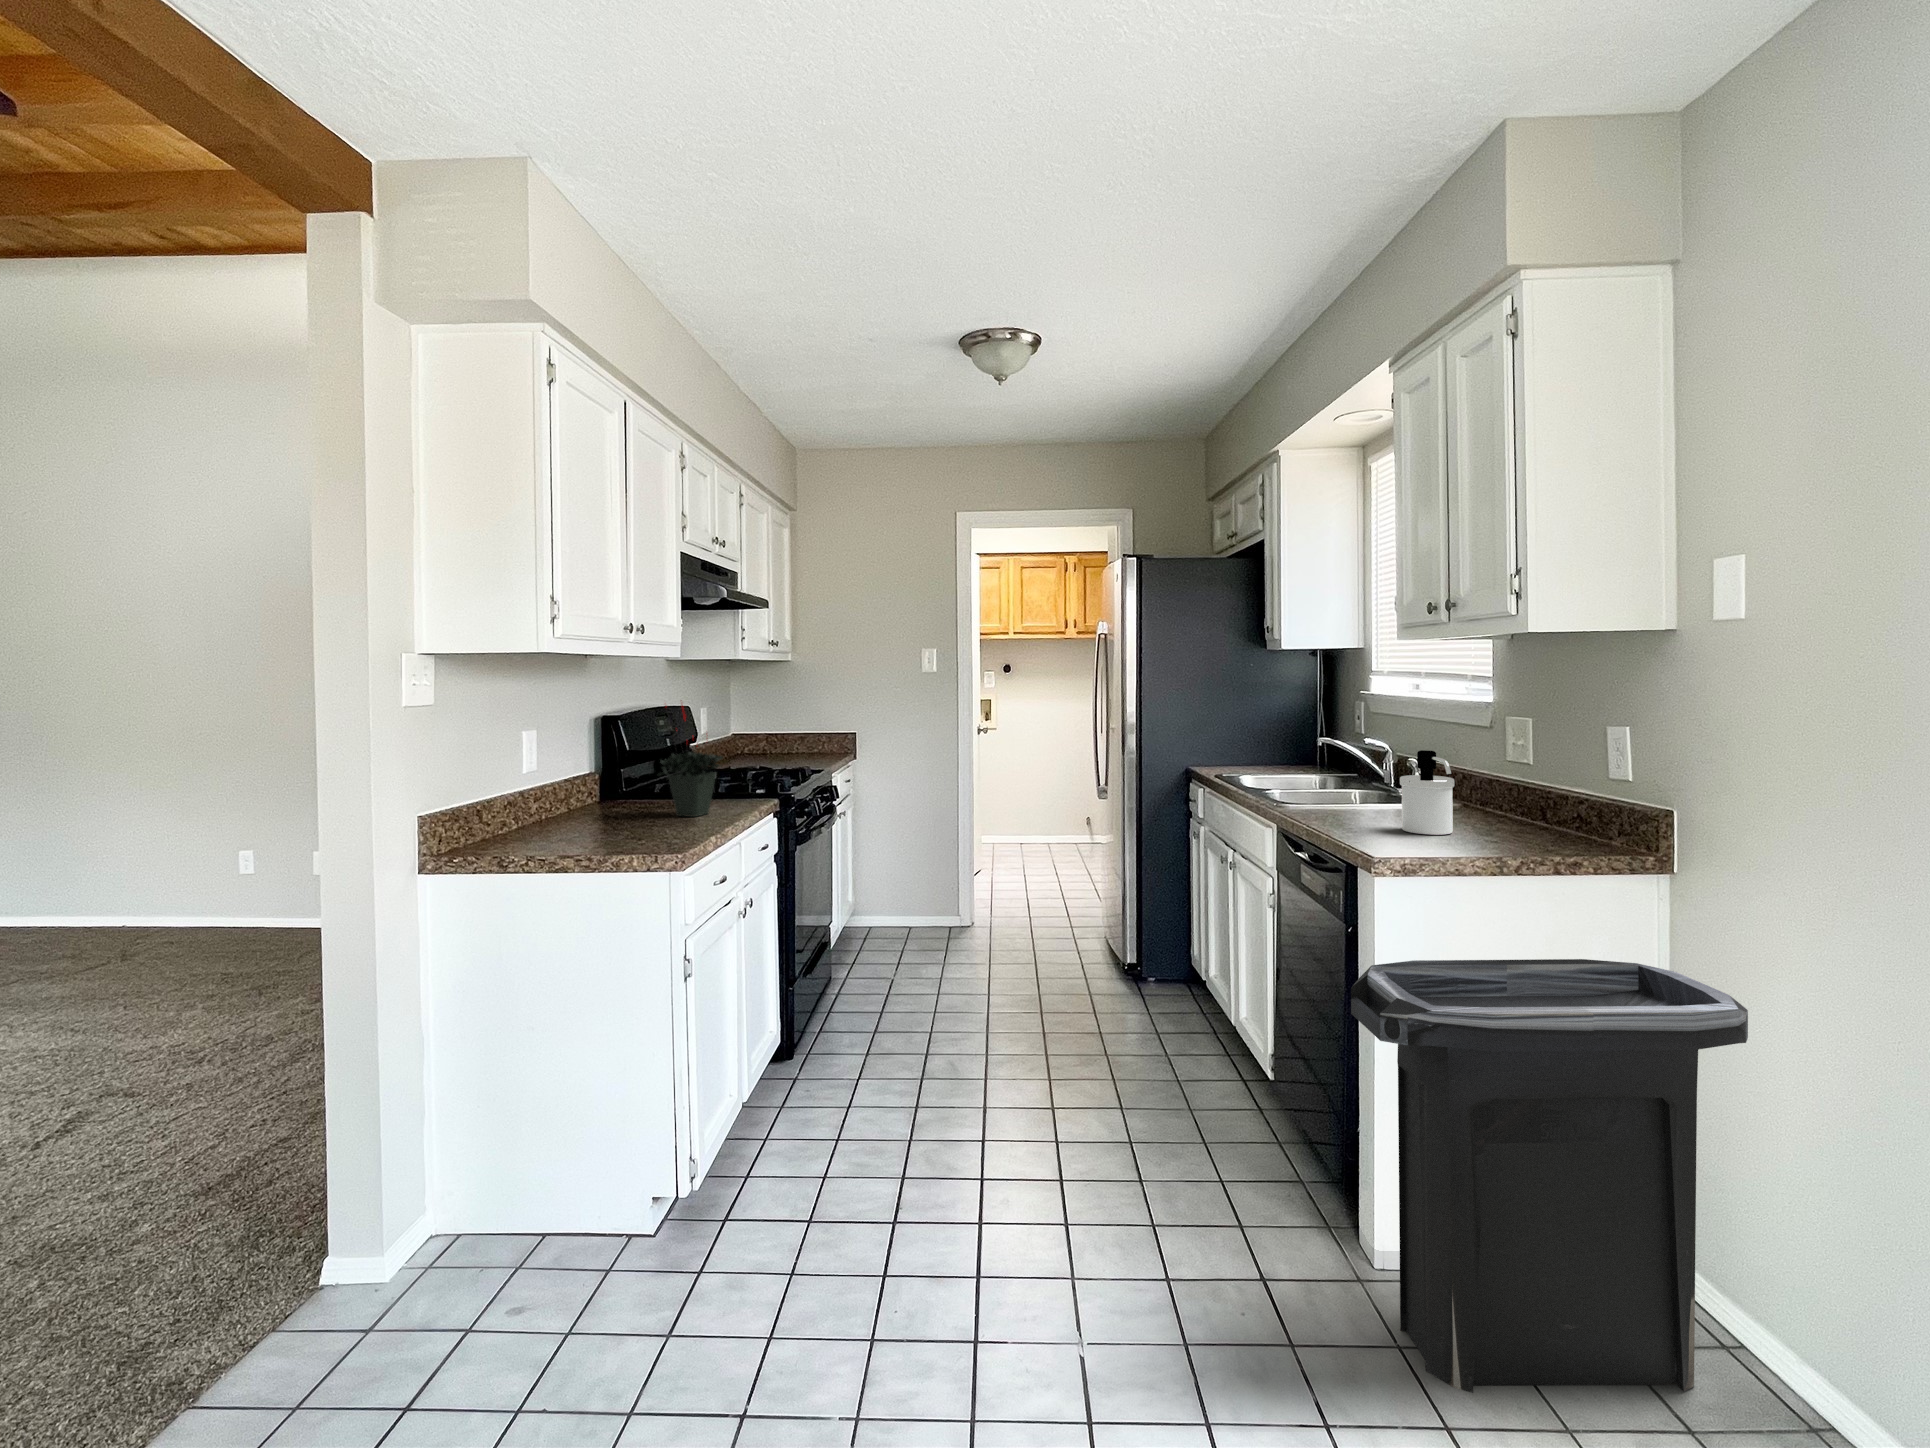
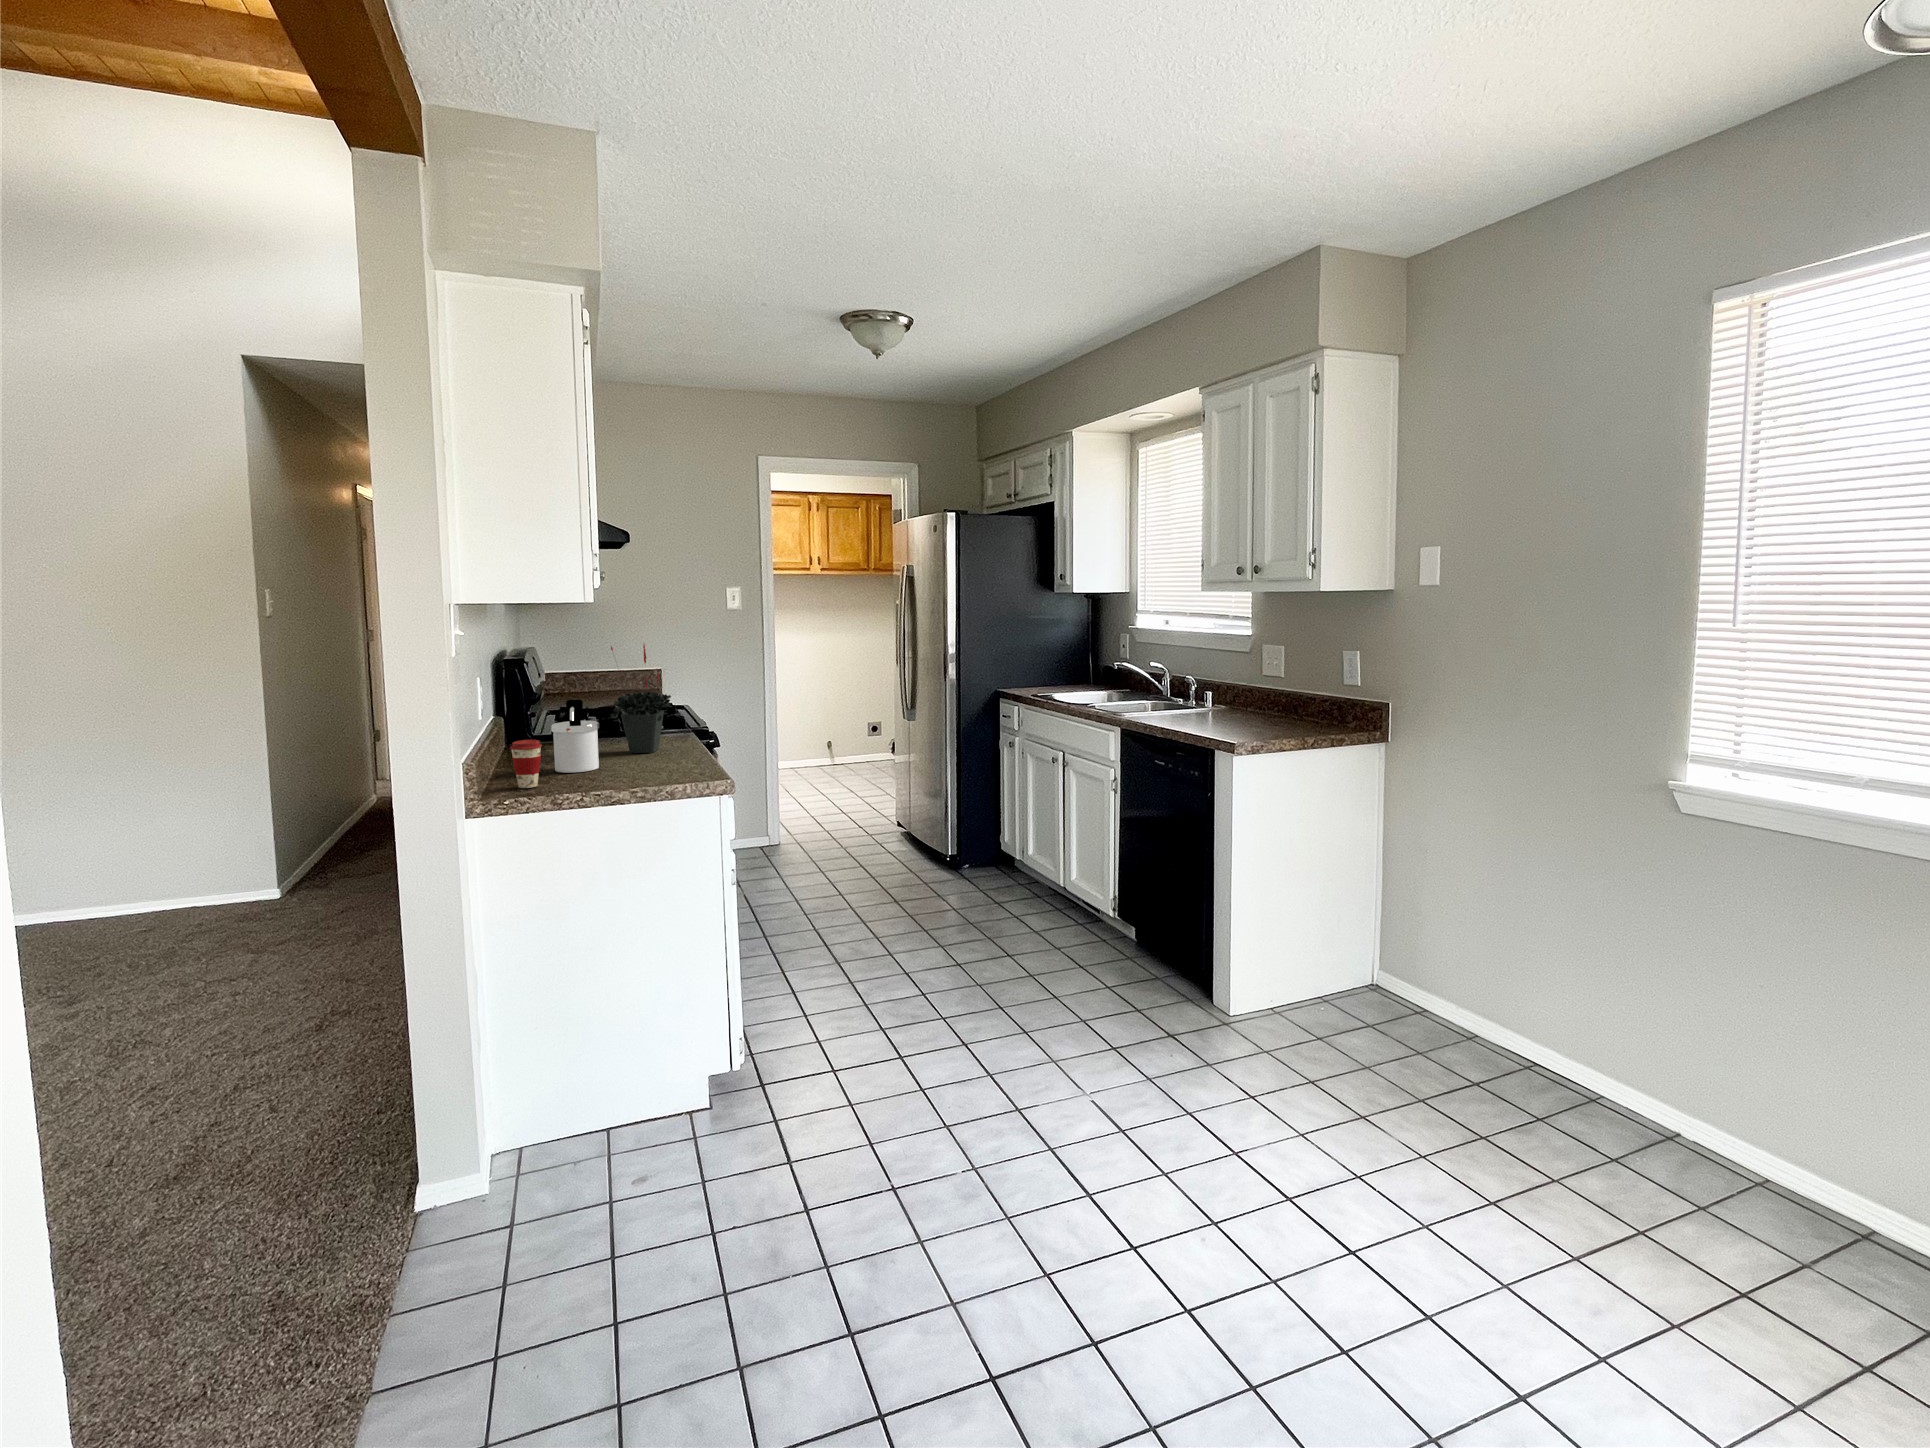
soap dispenser: present [1400,750,1454,835] -> present [551,699,599,773]
coffee cup: none [500,796,533,846] -> present [510,740,542,788]
trash can: present [1351,959,1748,1393] -> none [1238,796,1436,1056]

